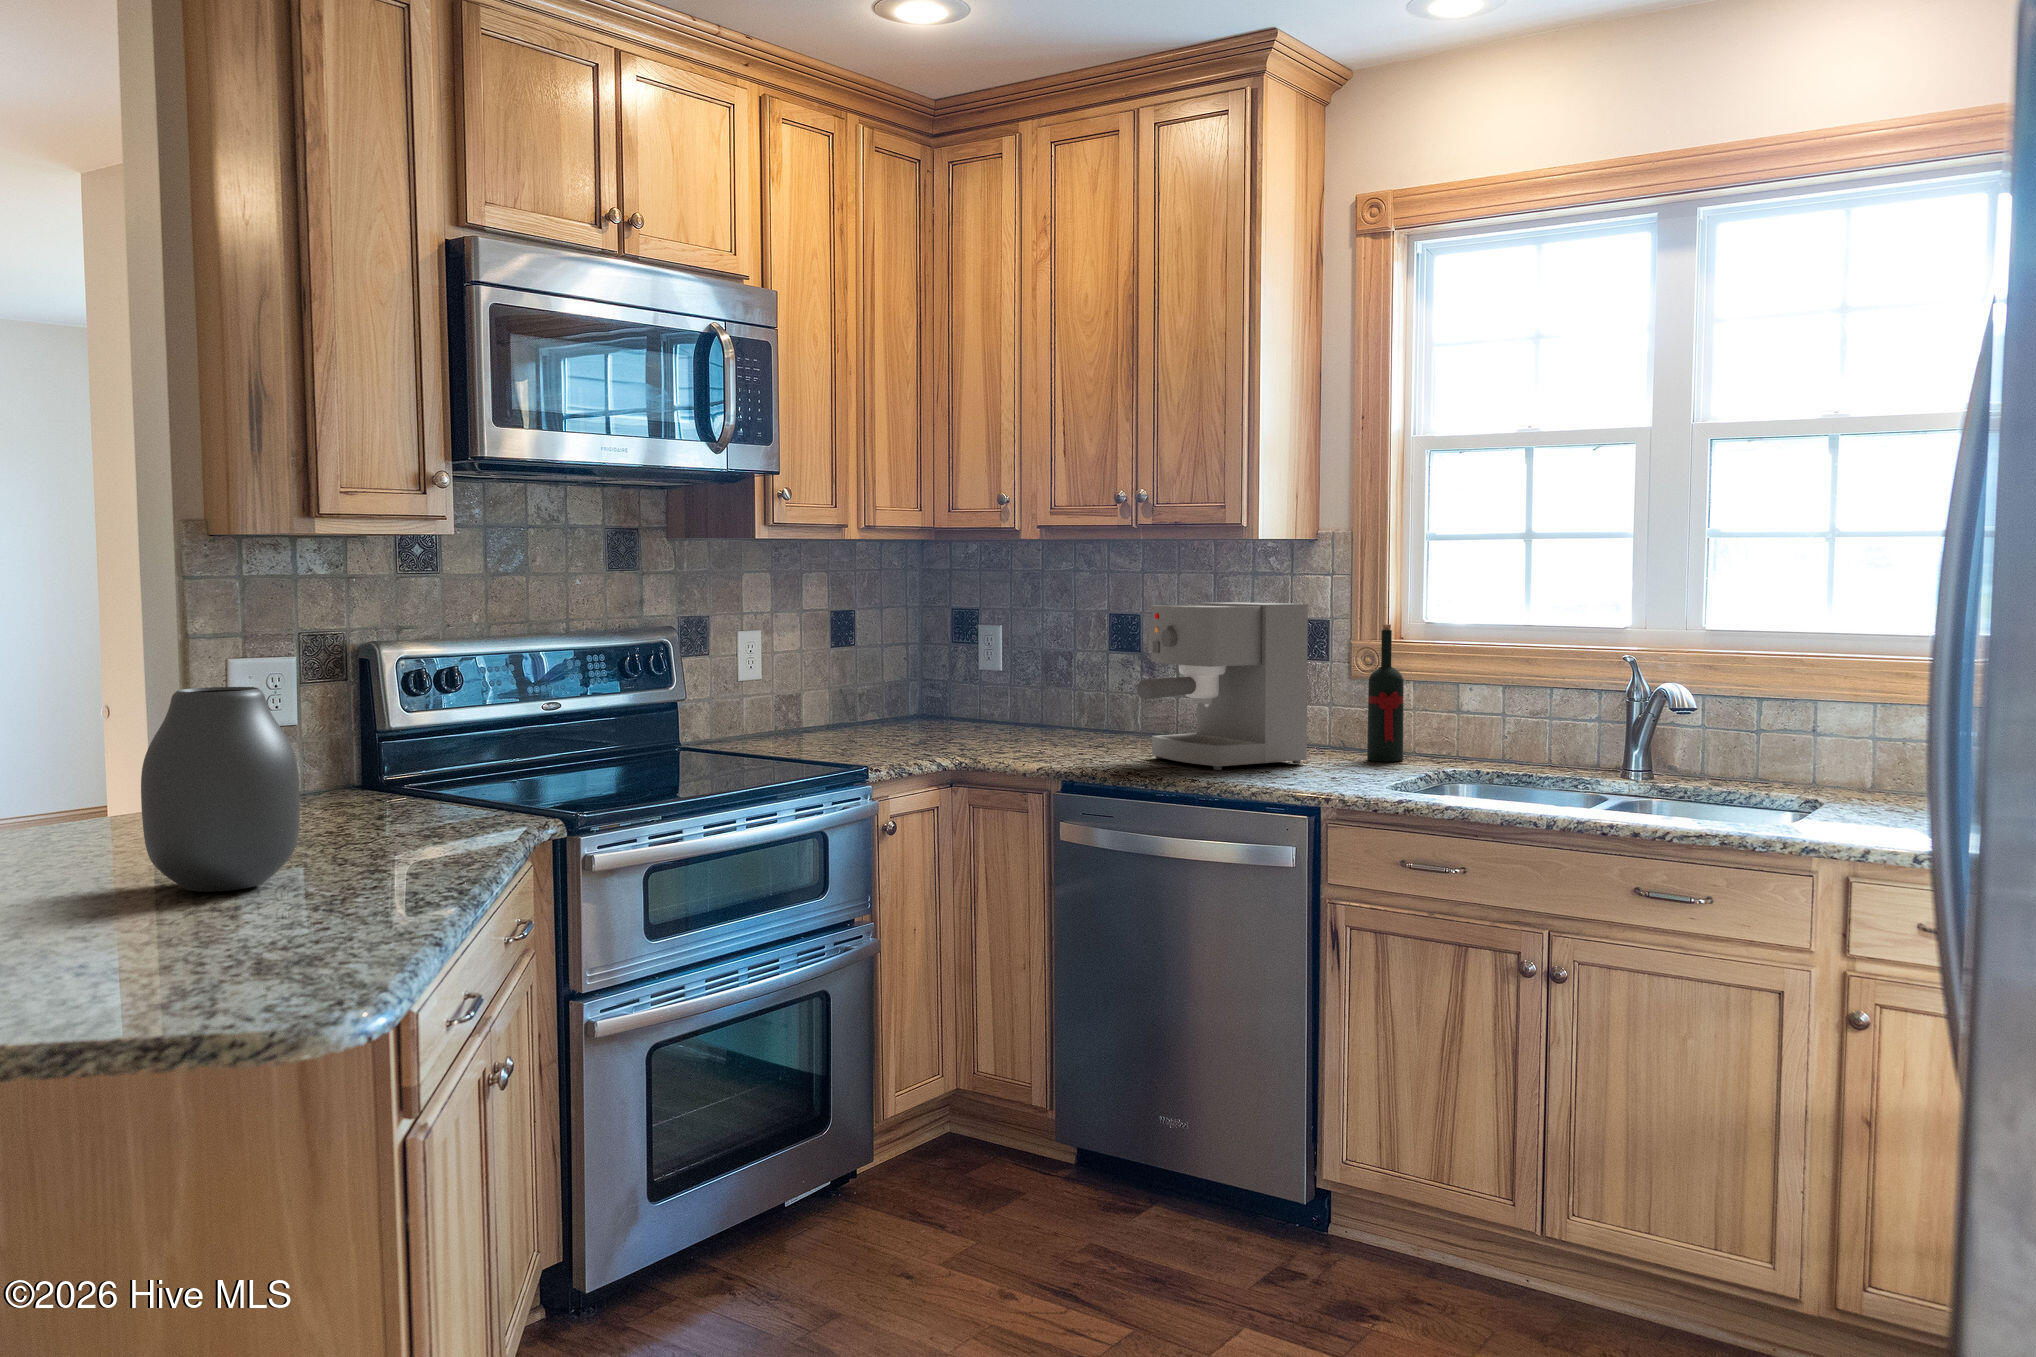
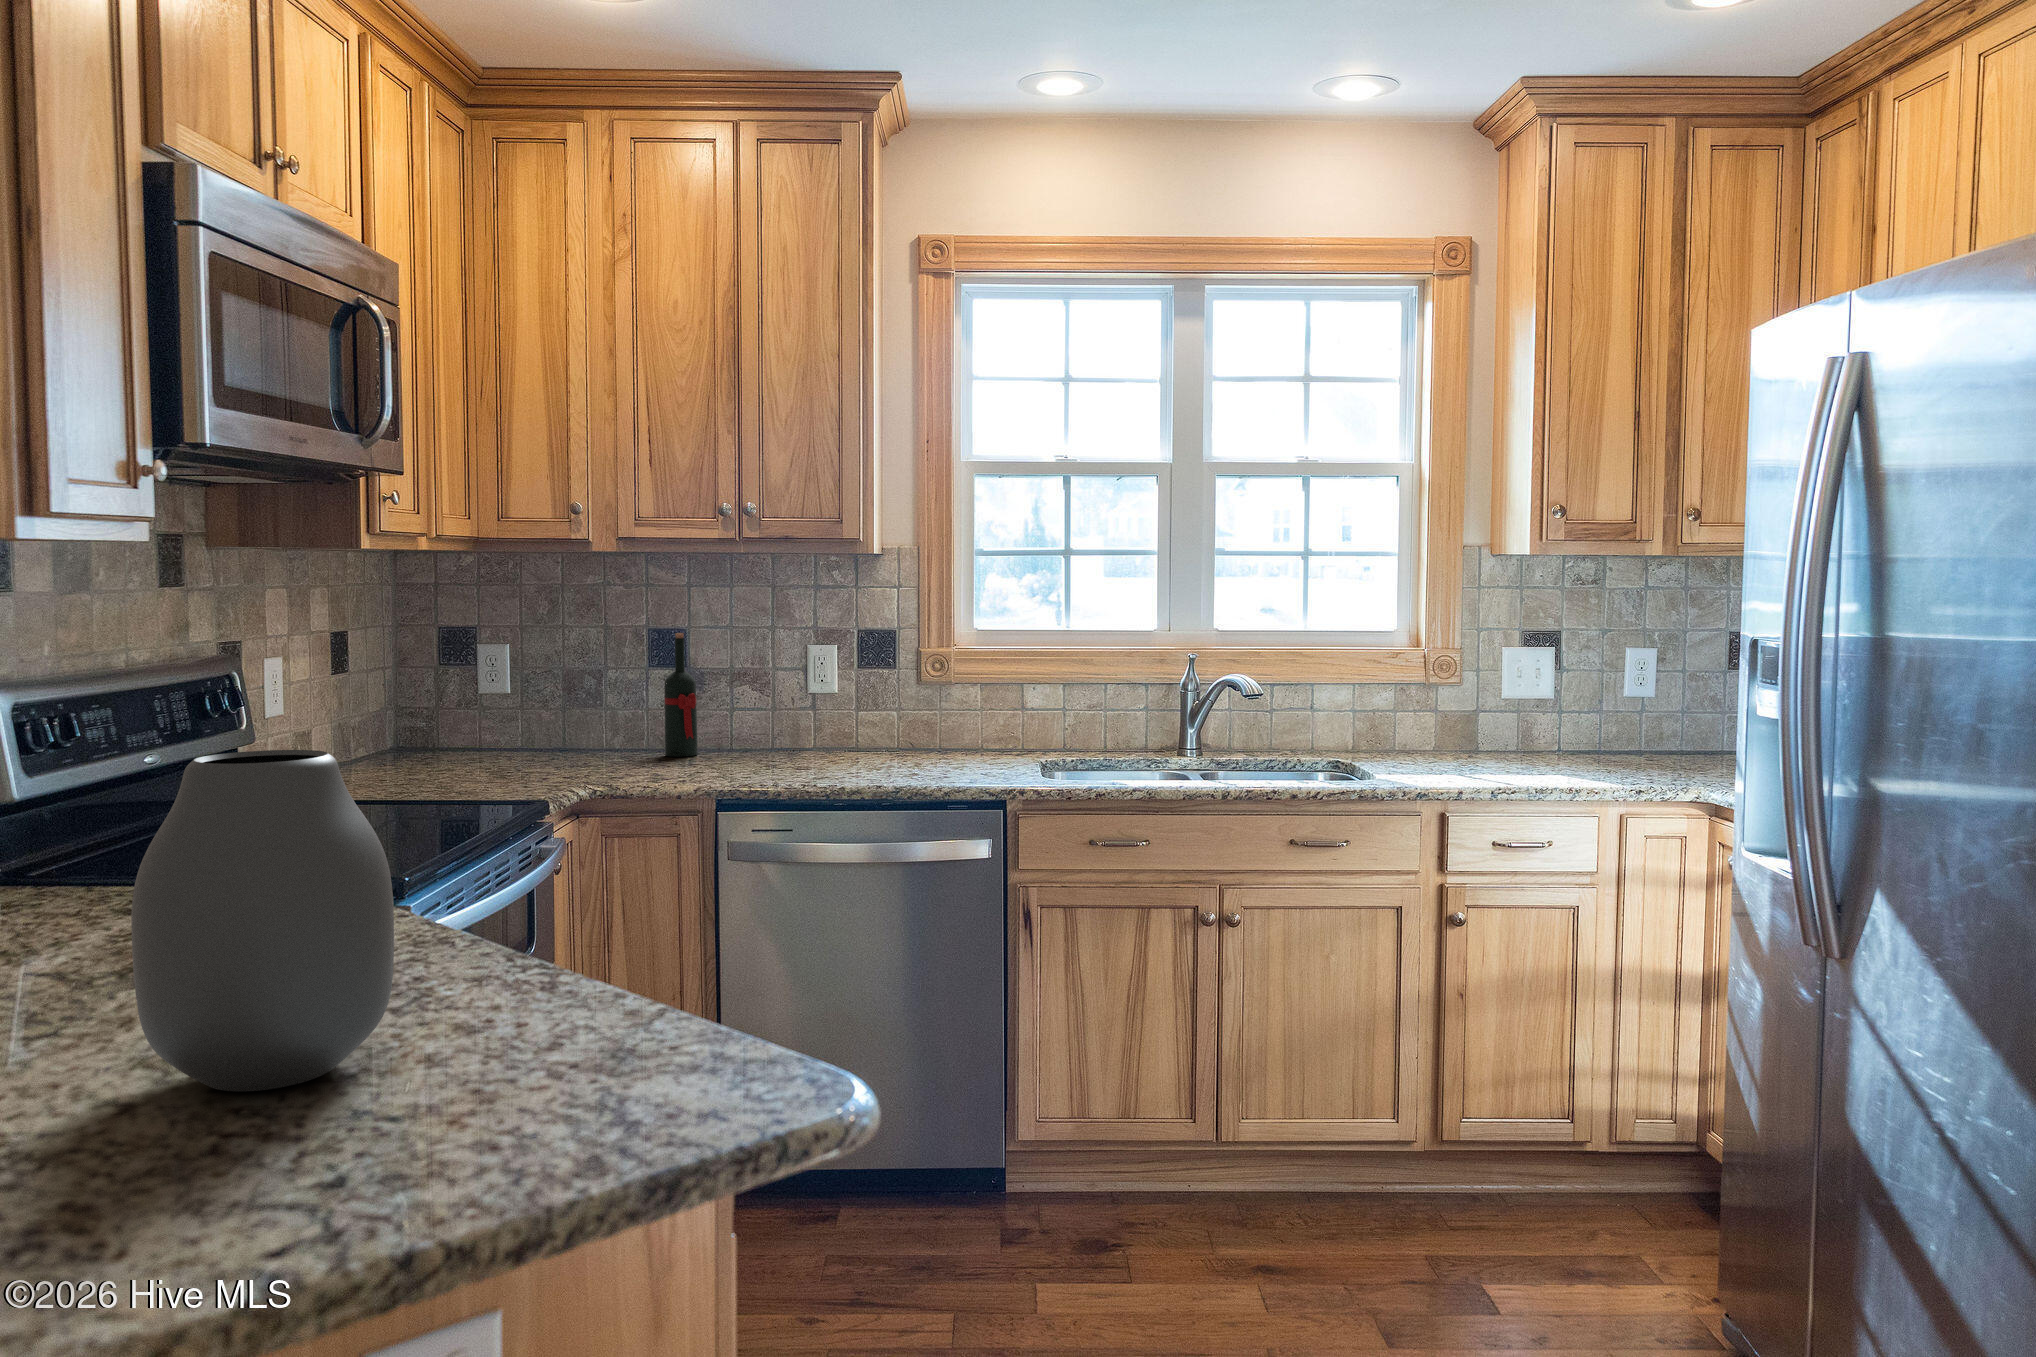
coffee maker: present [1137,602,1308,770] -> none [774,615,922,776]
wine bottle: present [1367,624,1404,762] -> present [664,633,698,757]

